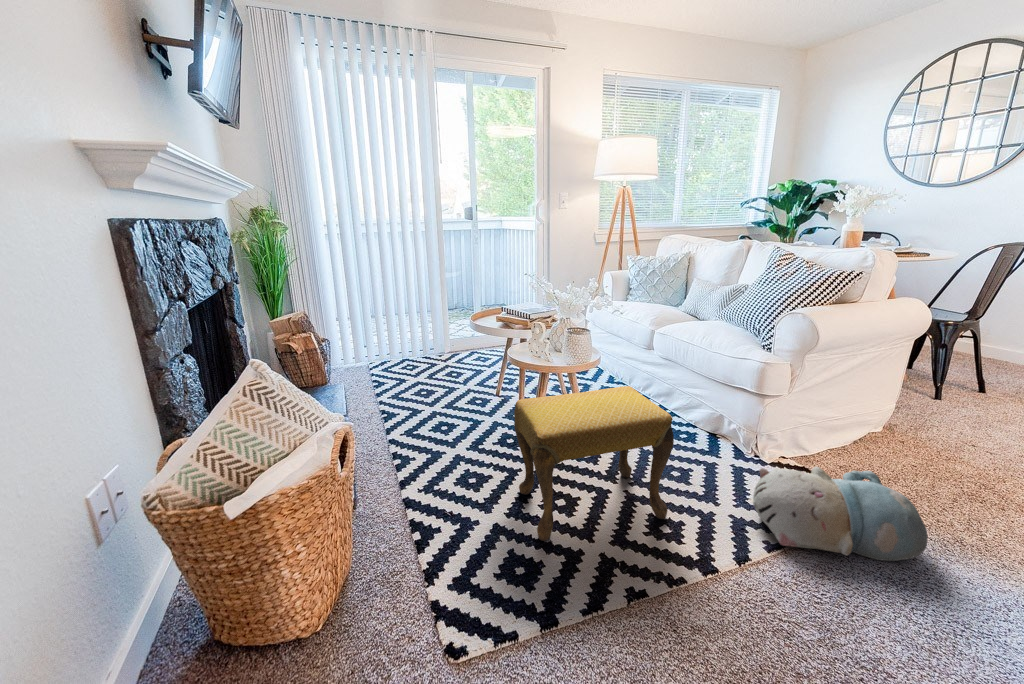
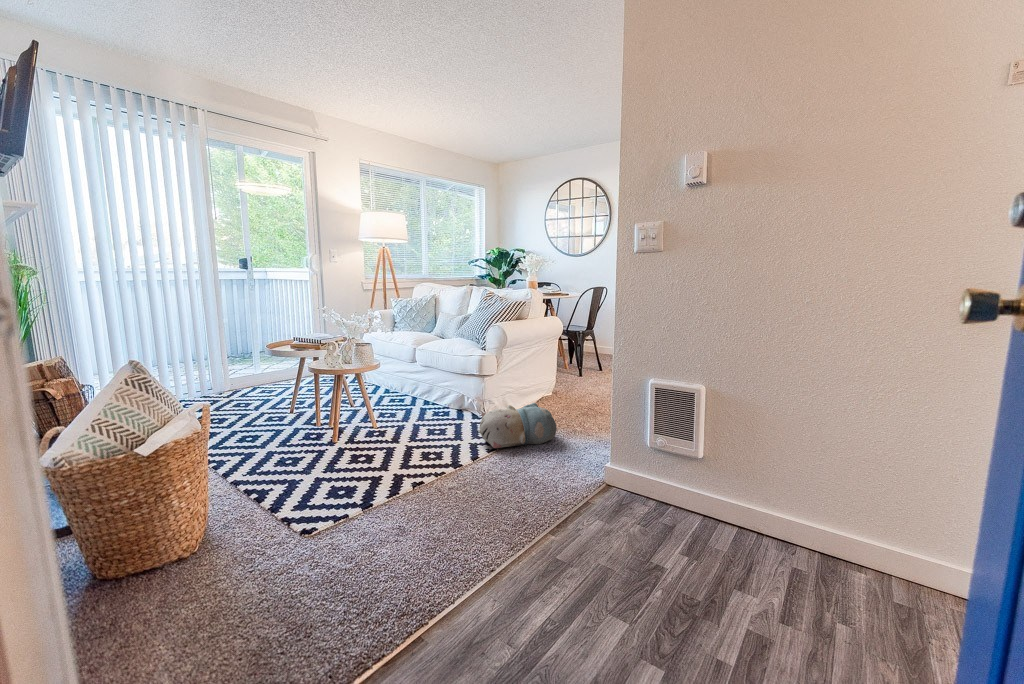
footstool: present [514,386,674,541] -> none [321,377,432,480]

